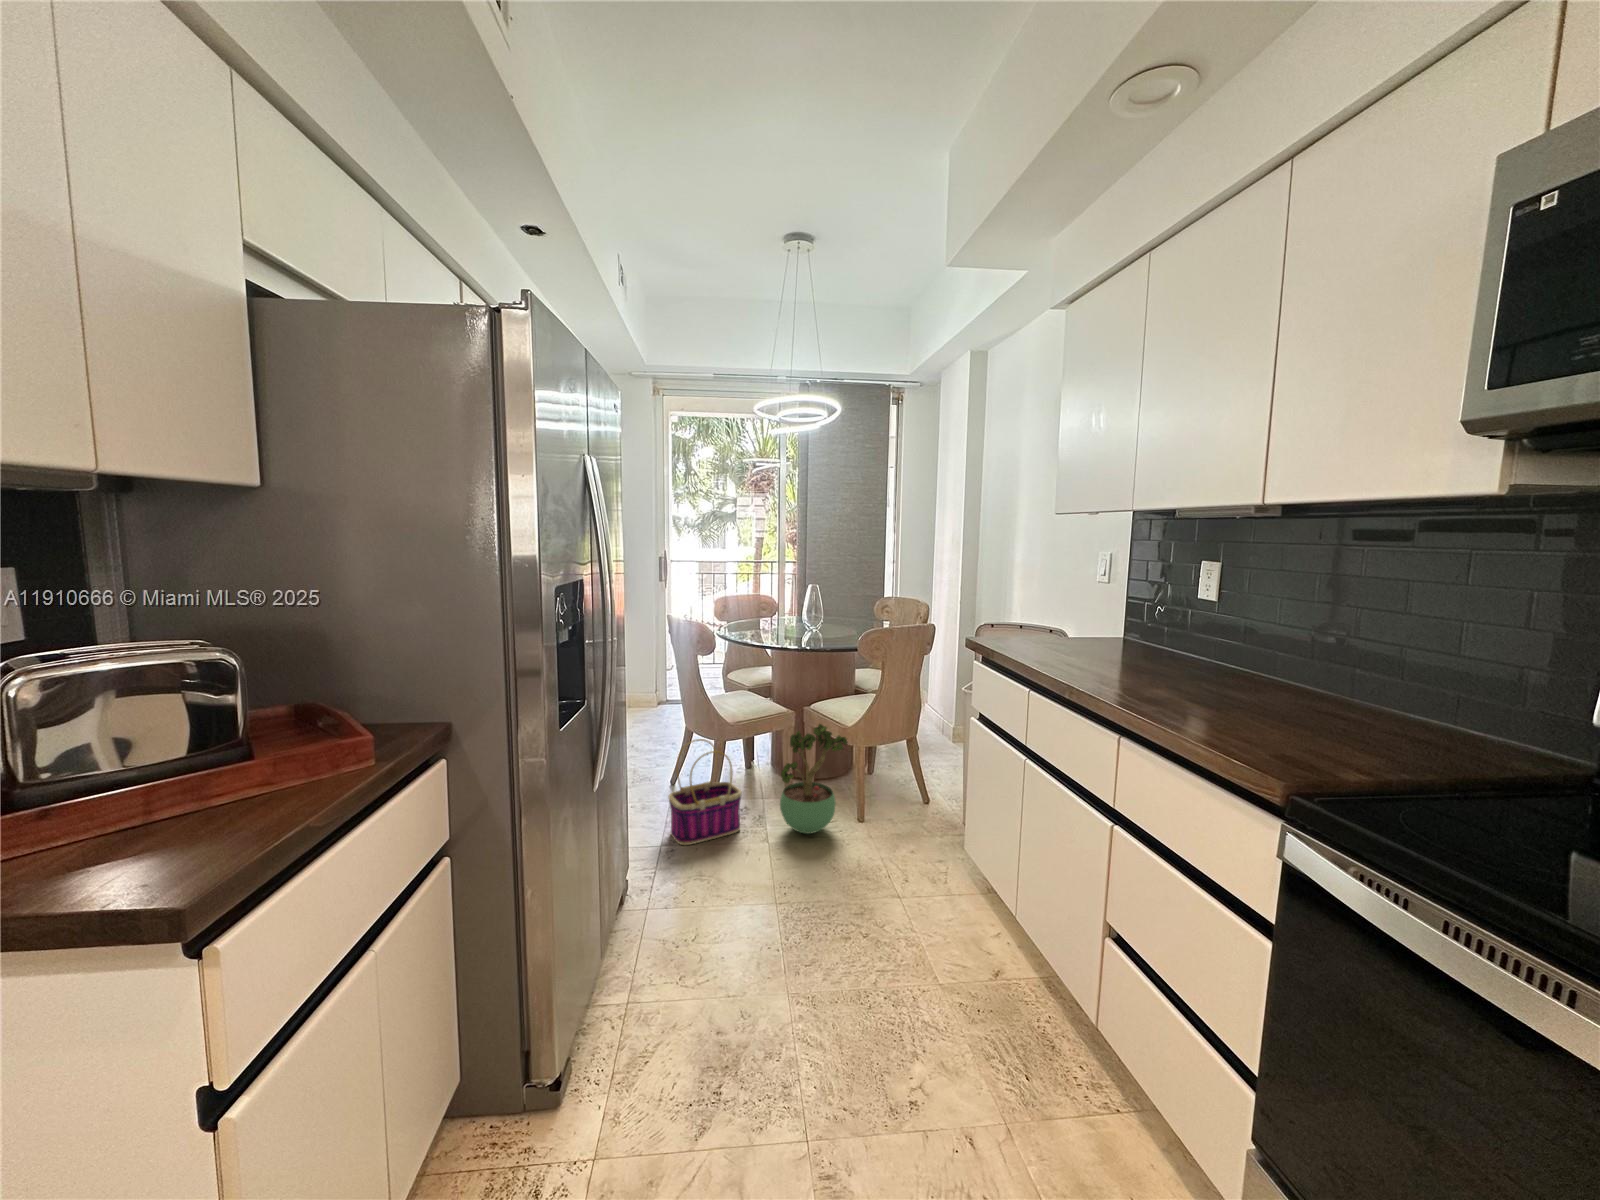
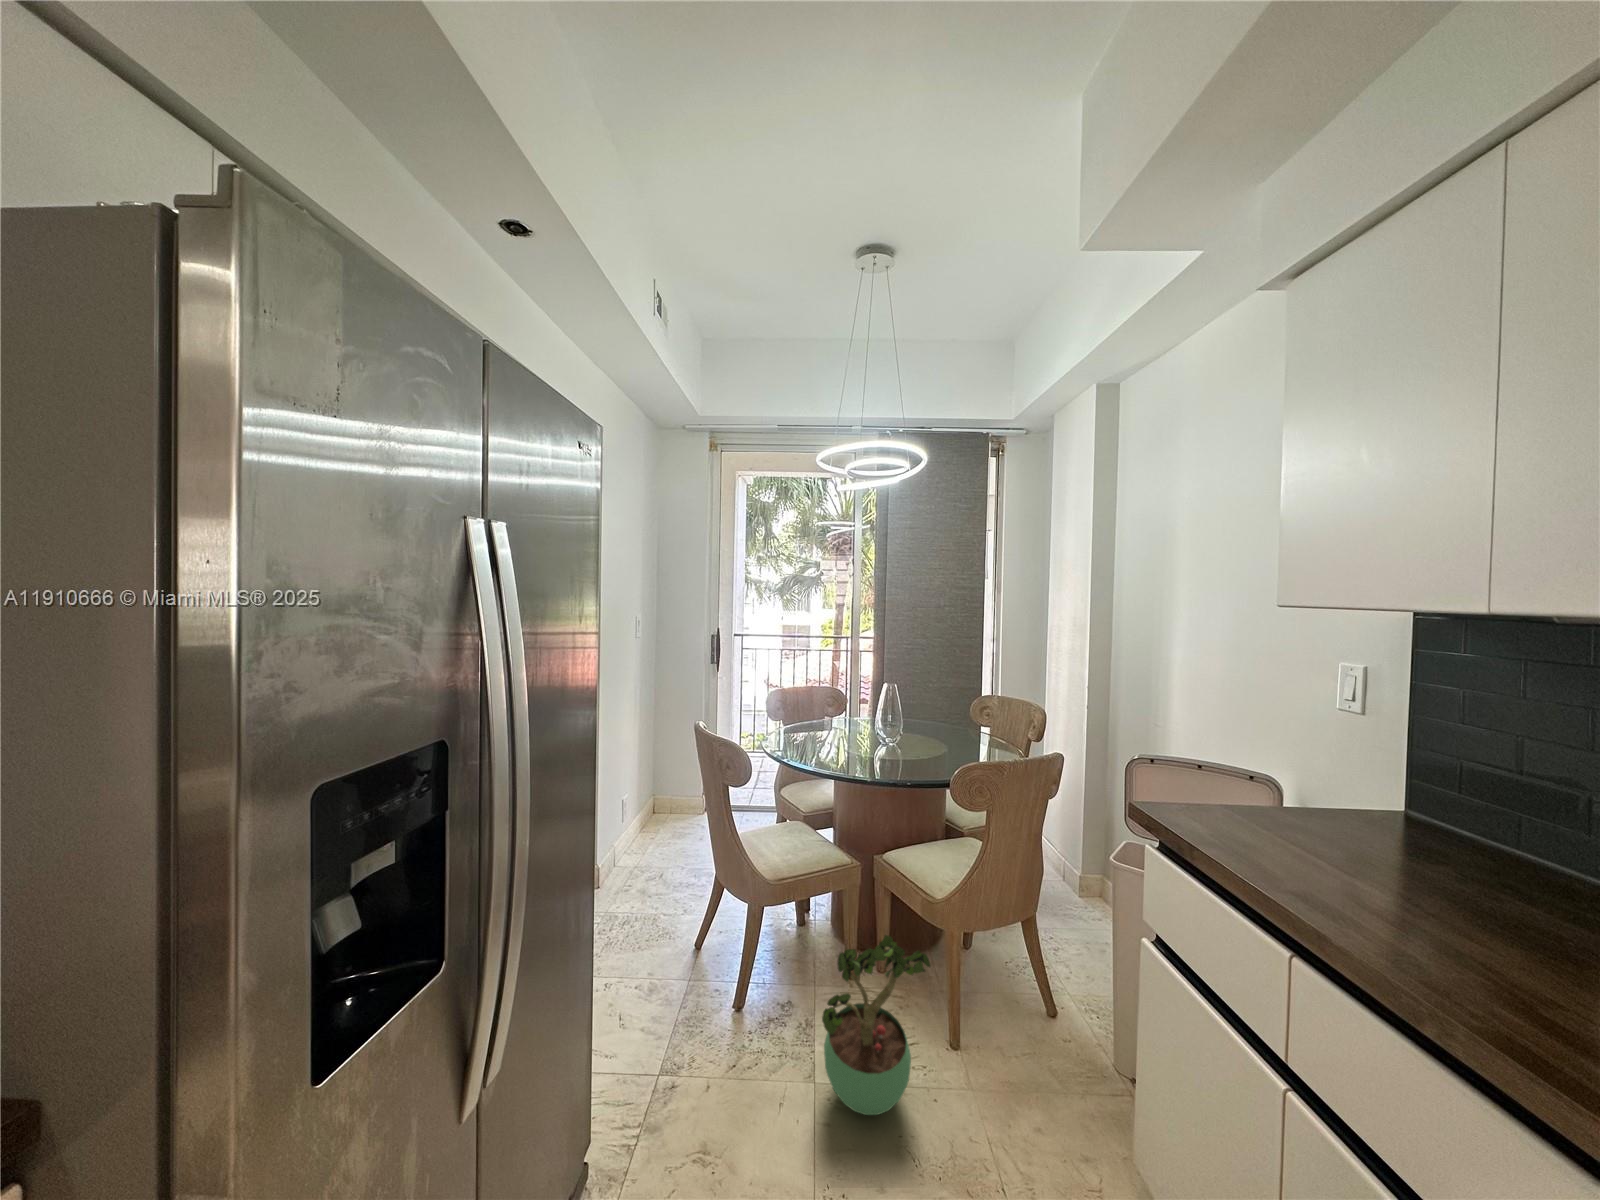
basket: present [668,739,742,845] -> none [662,925,769,1109]

